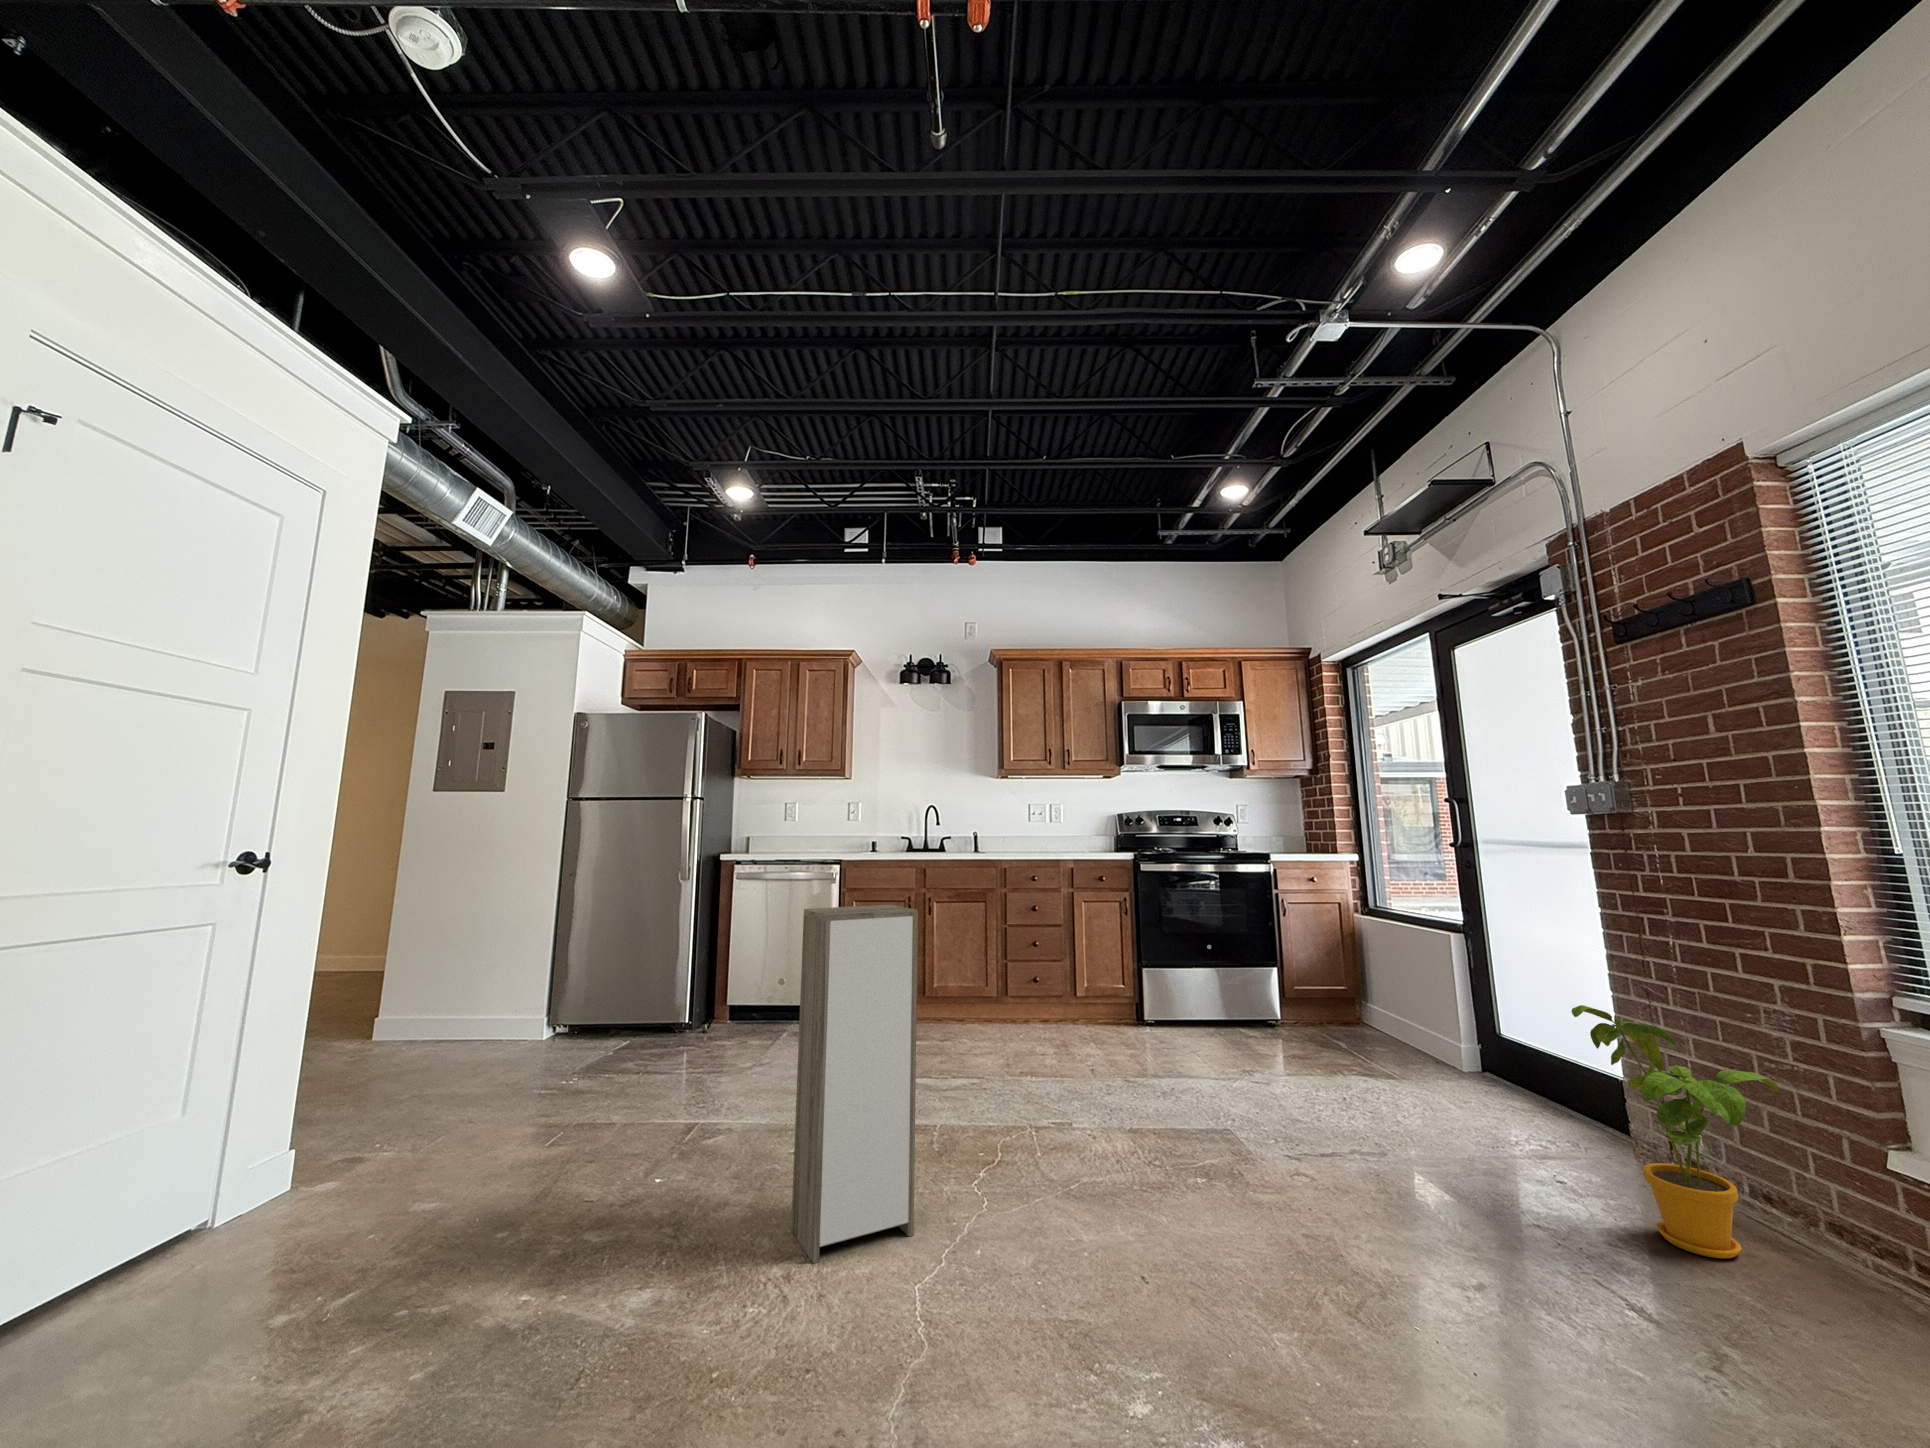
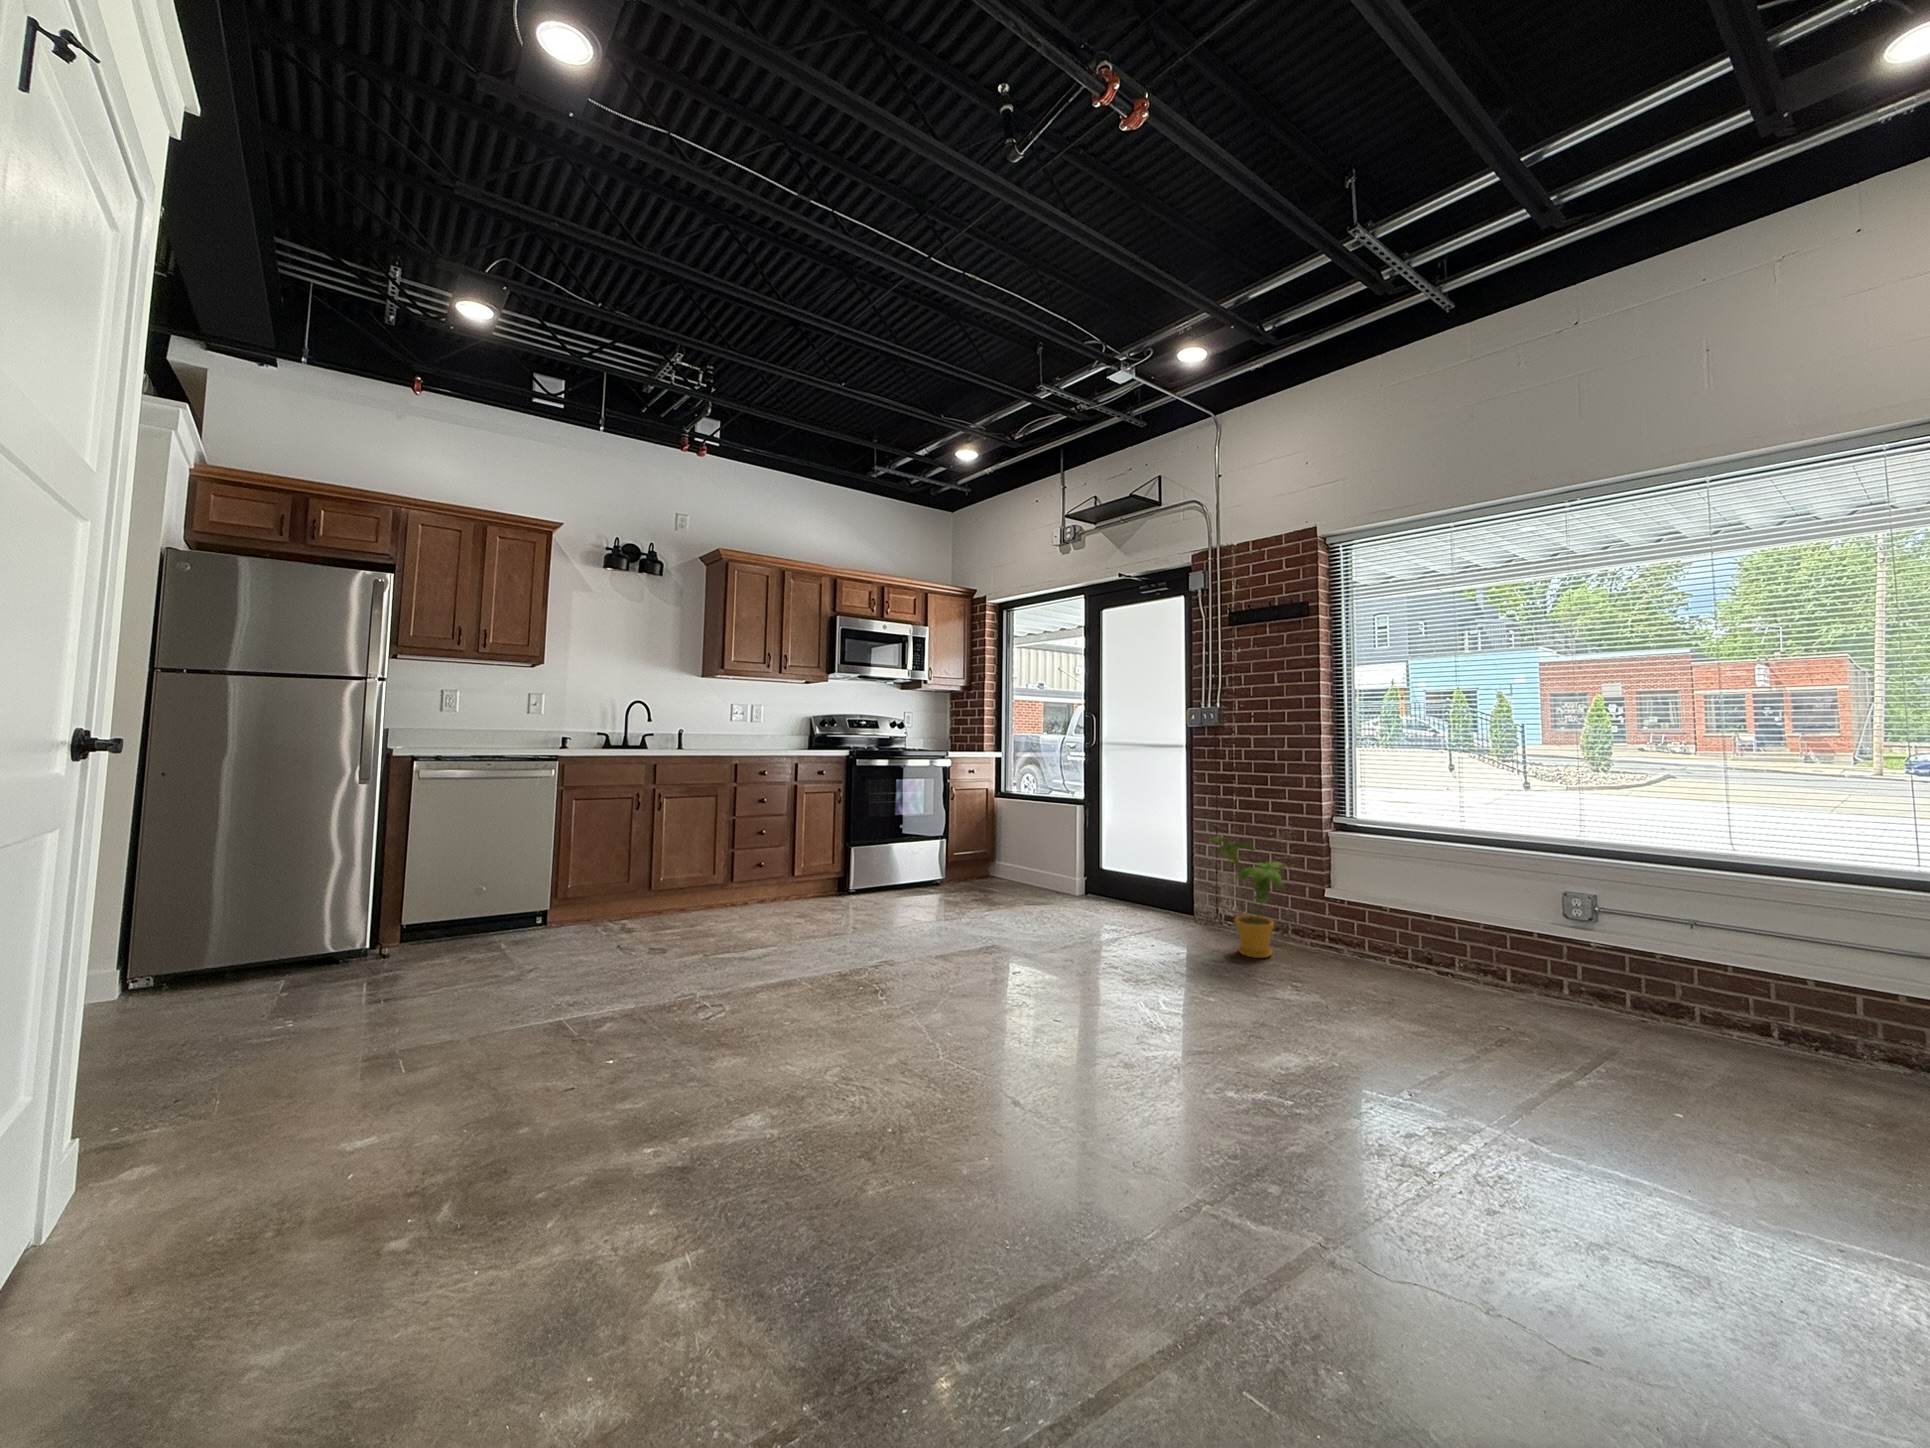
storage cabinet: present [791,905,918,1263] -> none [751,802,878,1145]

